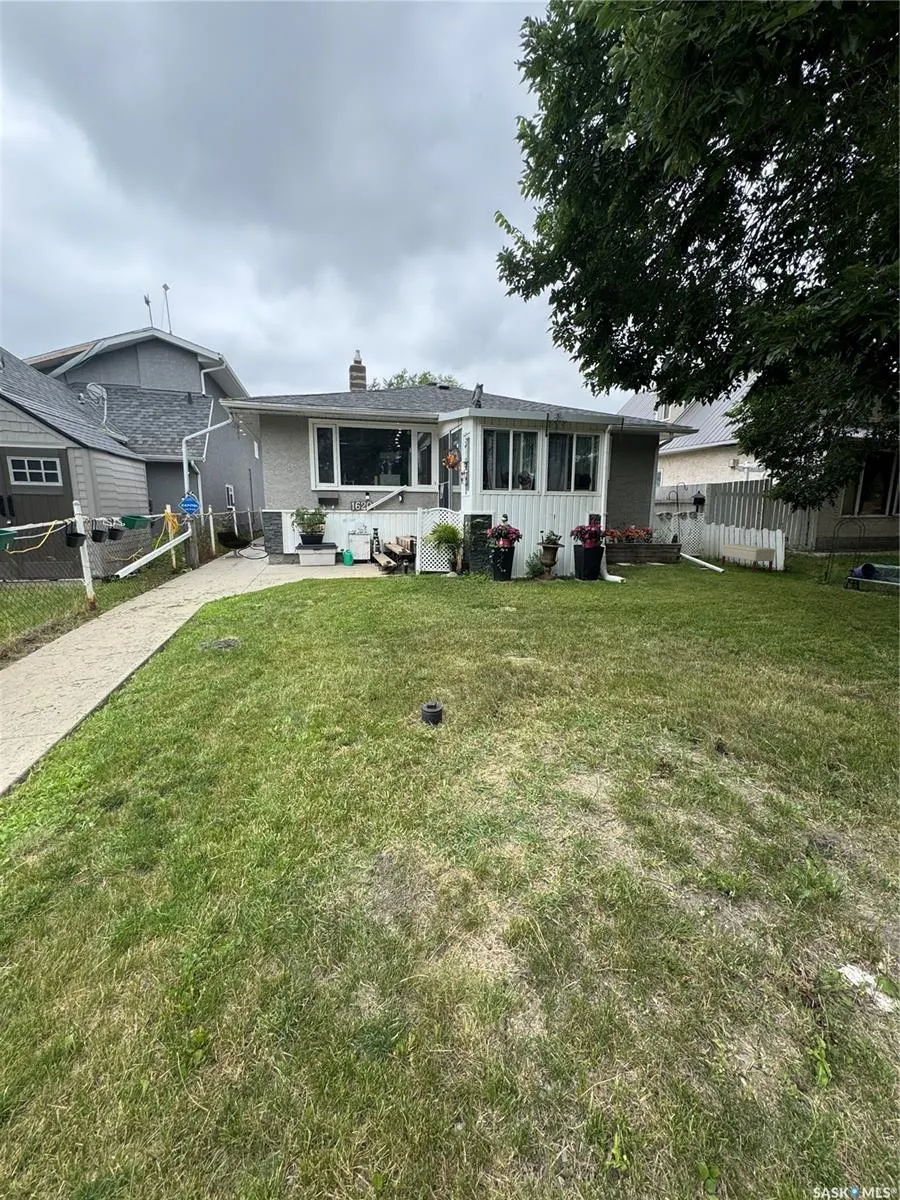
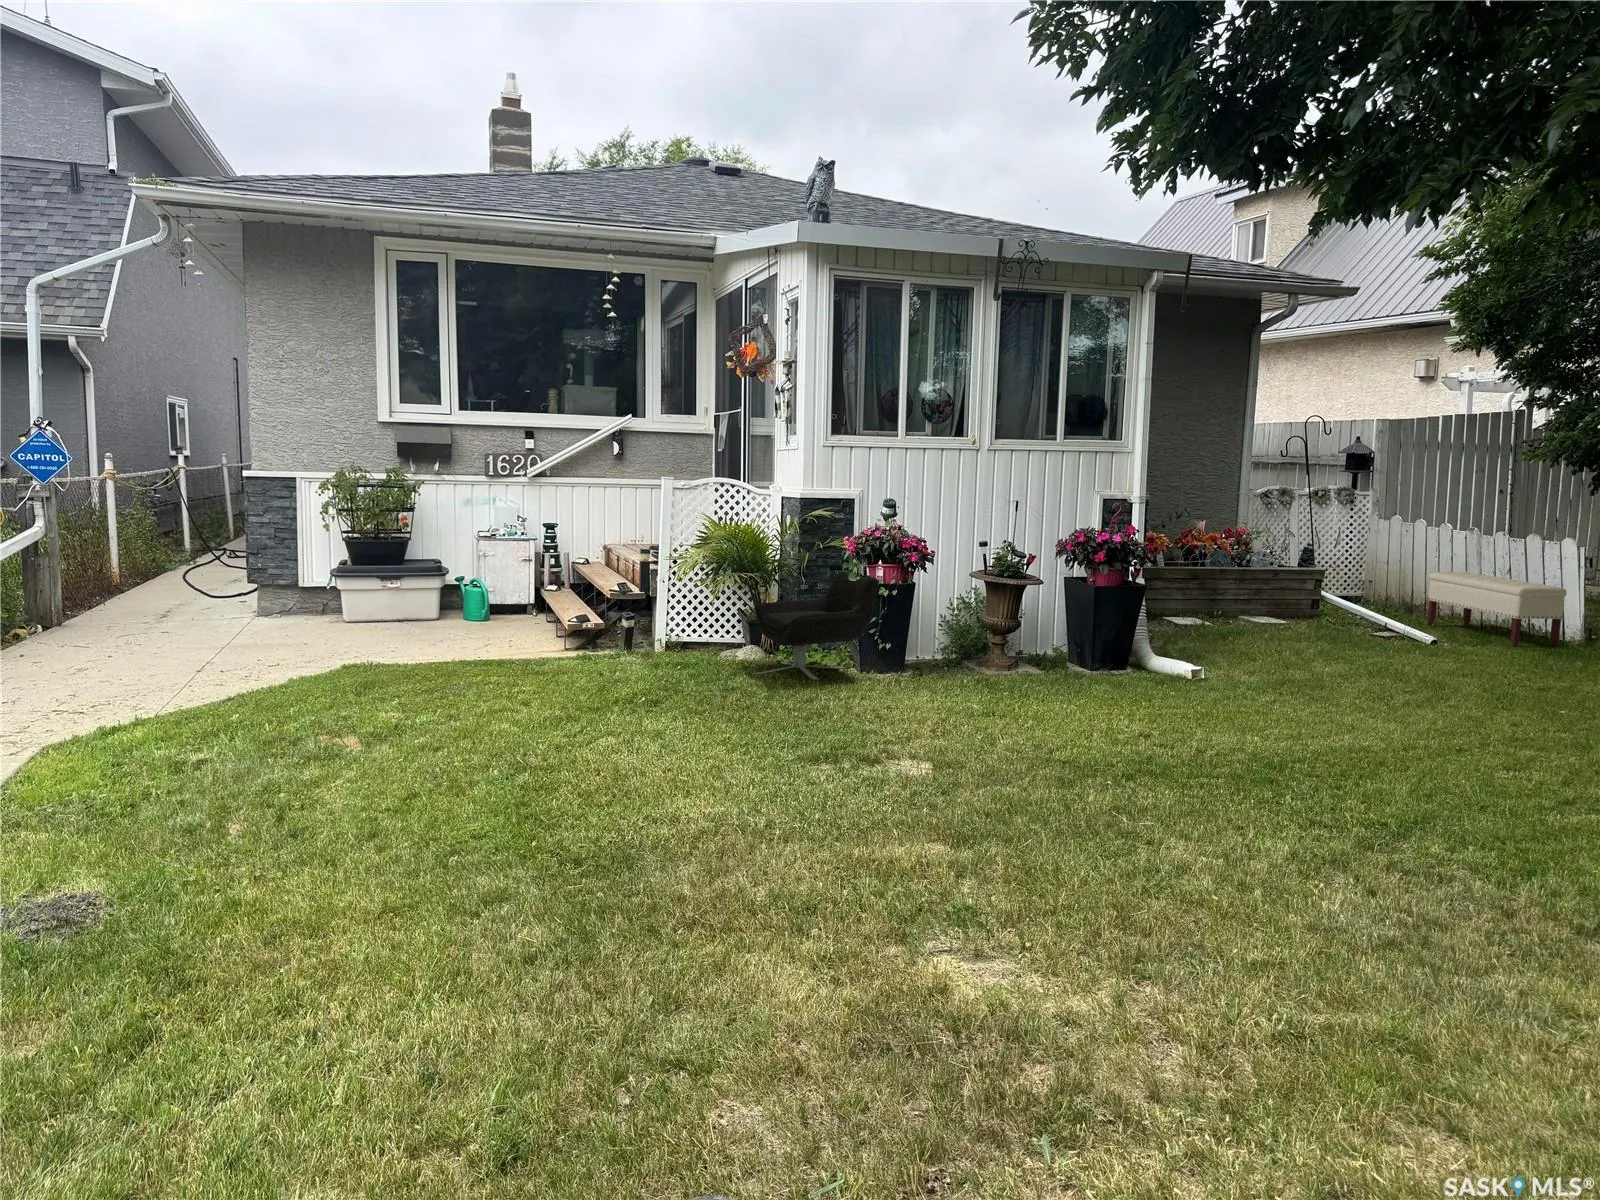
lounge chair: present [217,531,251,557] -> present [753,571,879,680]

